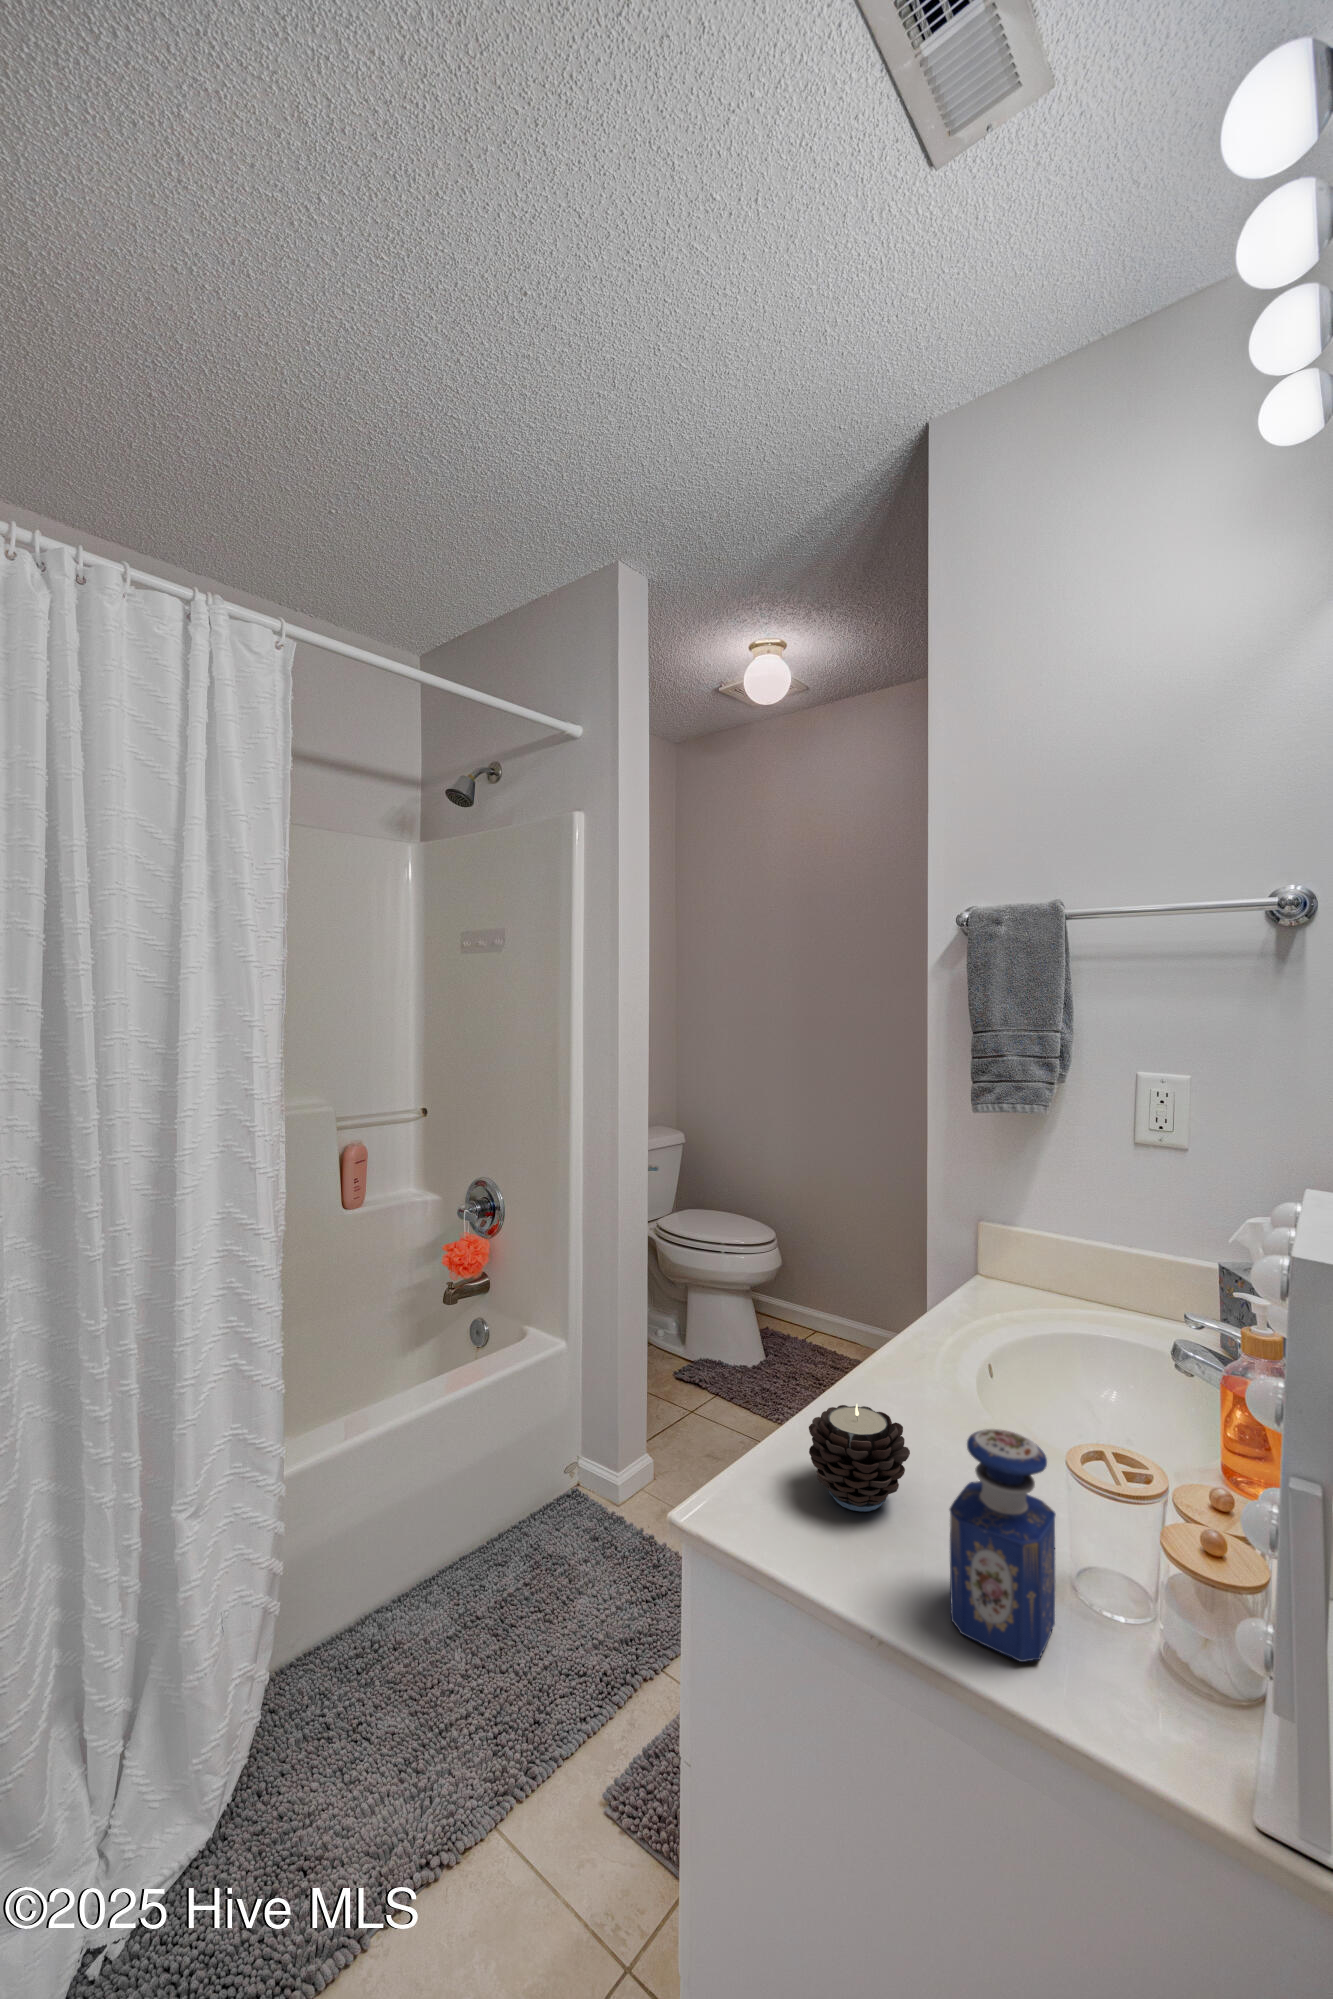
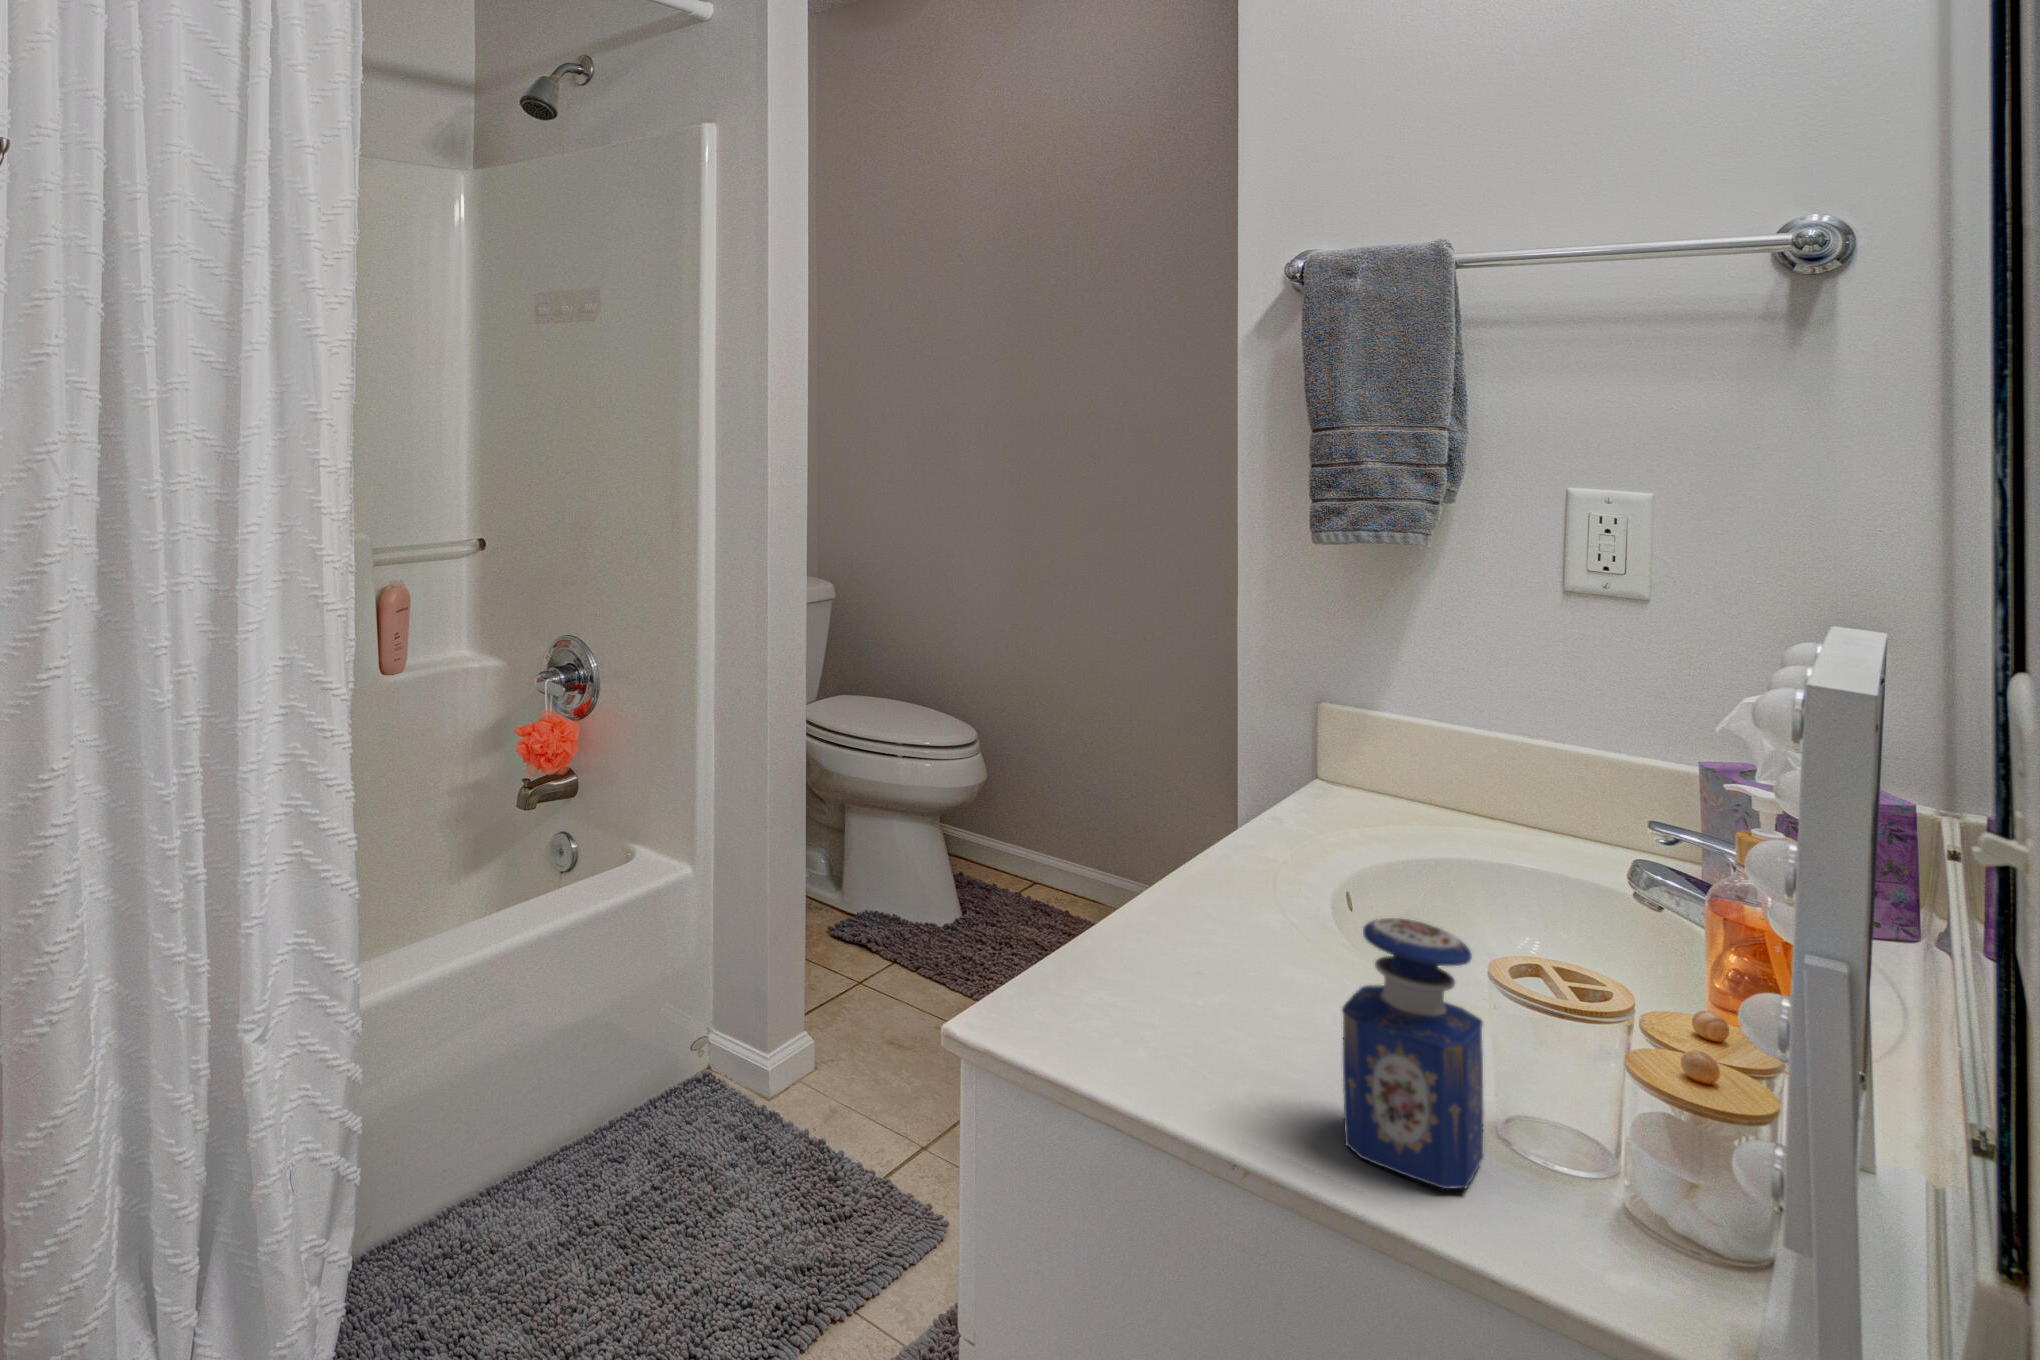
candle: present [809,1404,910,1511] -> none [1130,898,1273,1032]

